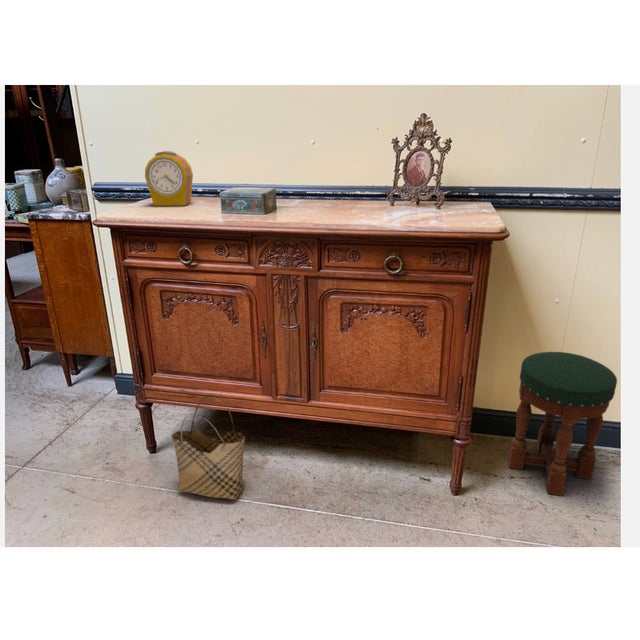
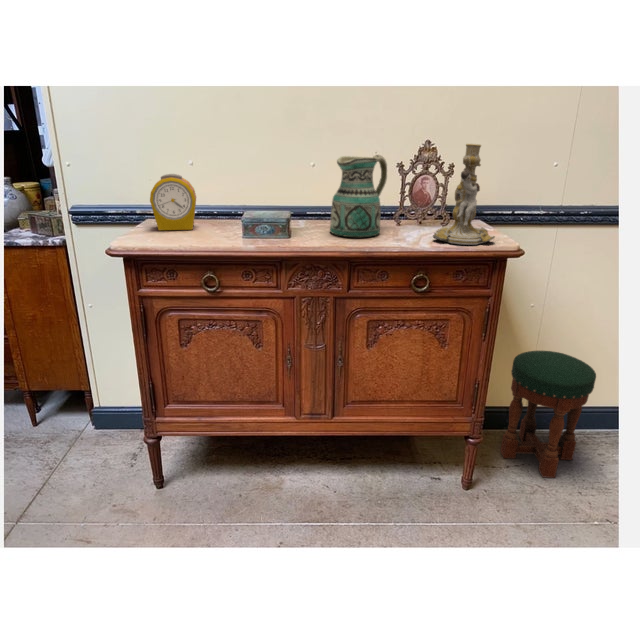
candlestick: none [412,113,480,224] -> present [433,144,495,245]
ceramic pitcher: none [312,129,377,215] -> present [330,155,387,237]
woven basket: present [171,395,245,499] -> none [198,421,275,525]

